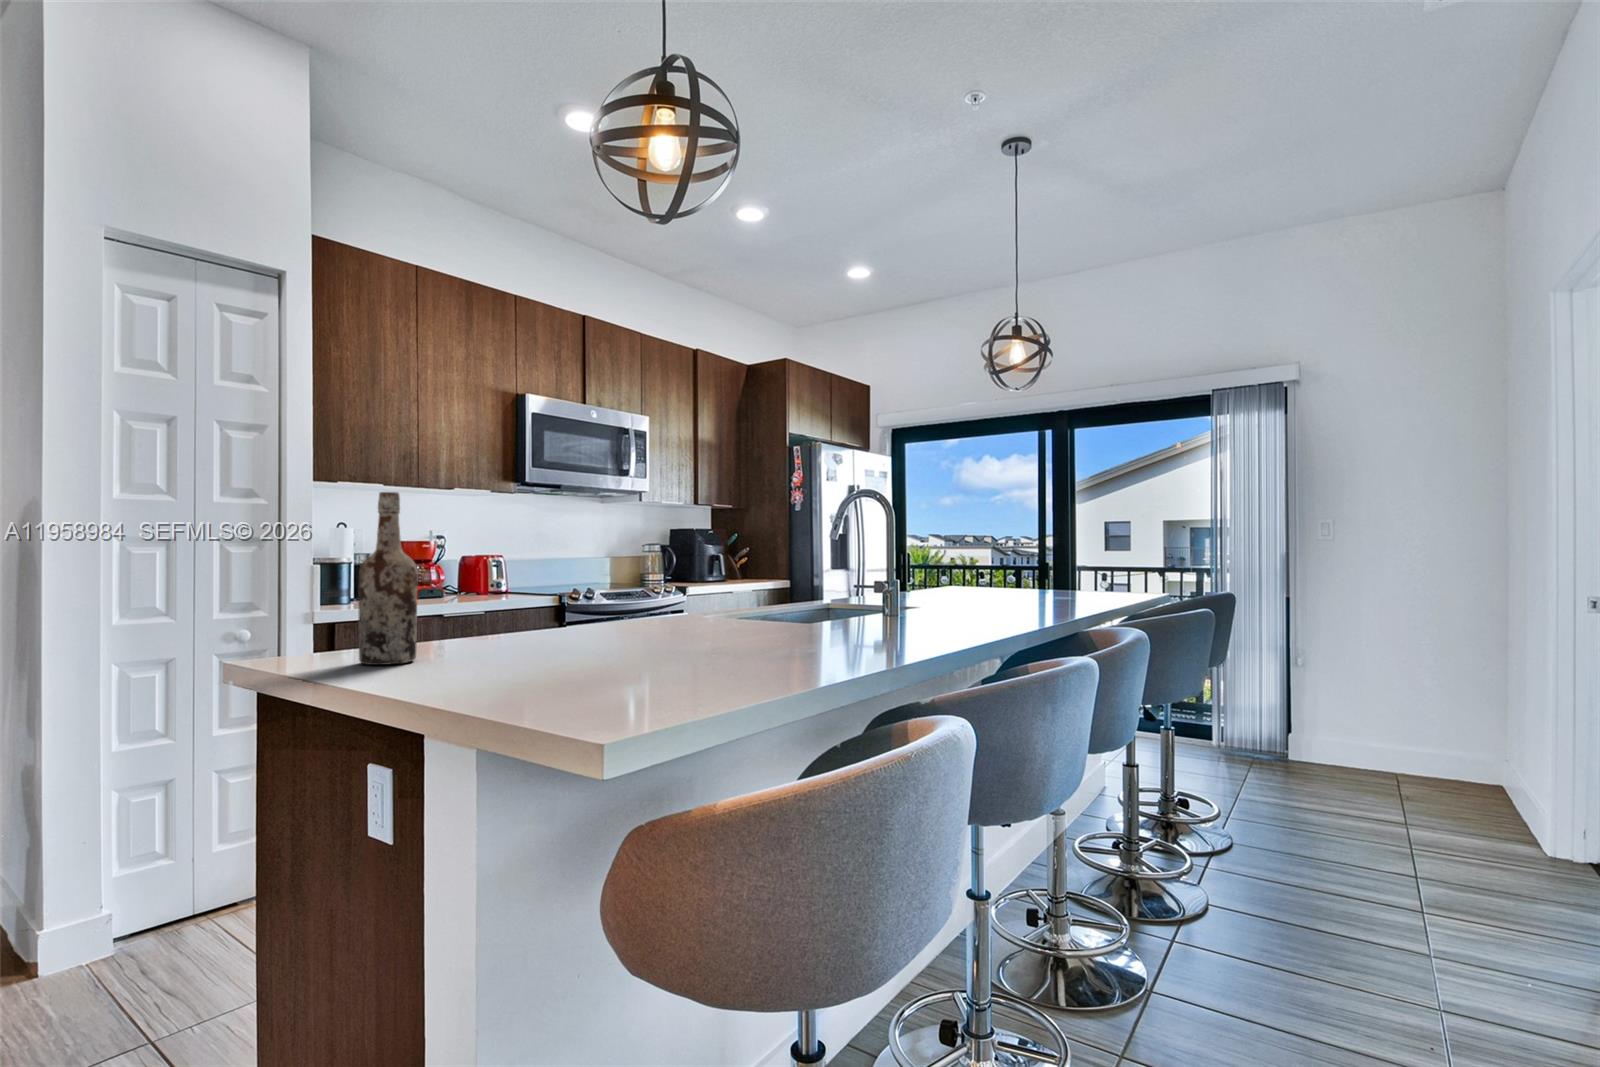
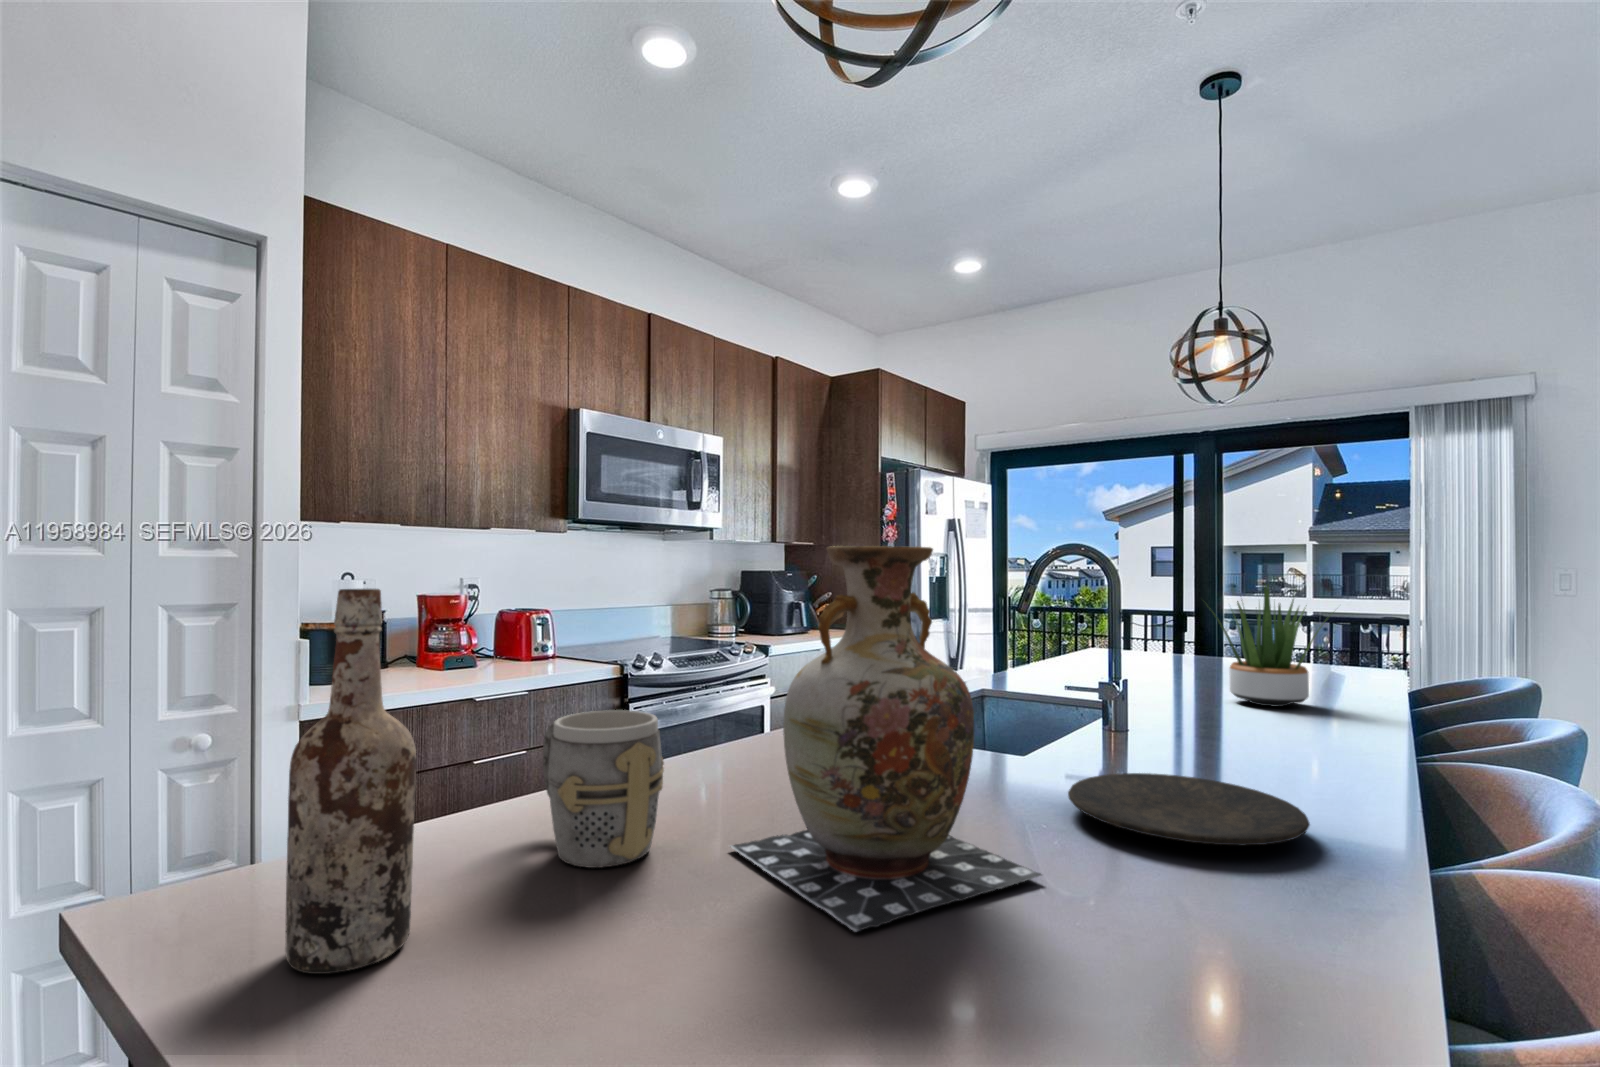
vase: none [587,476,746,657] -> present [730,546,1041,931]
potted plant: none [979,522,1060,609] -> present [1210,585,1330,707]
mug: none [485,573,552,649] -> present [543,710,664,868]
plate: none [793,621,916,643] -> present [1068,773,1310,845]

